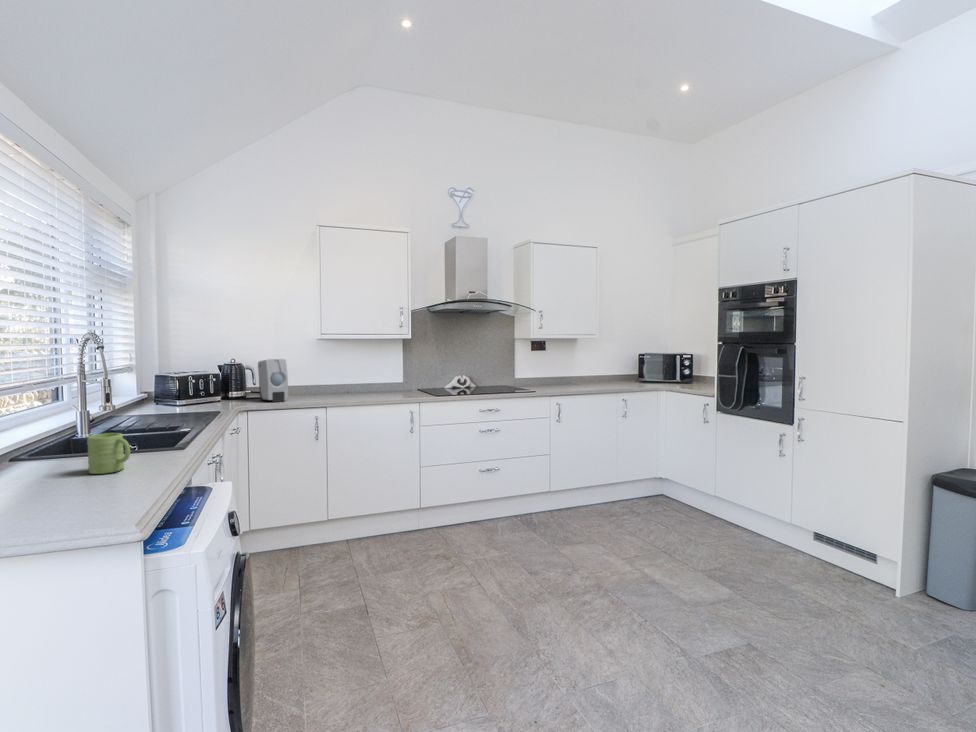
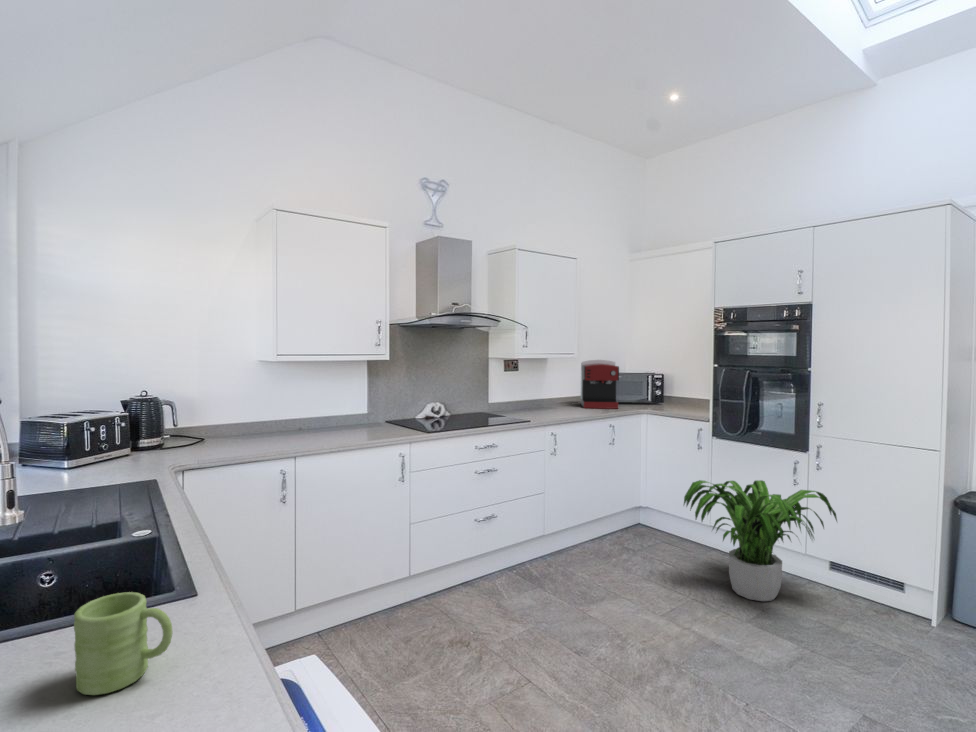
coffee maker: none [608,340,643,385] -> present [581,360,619,409]
soap dispenser: present [258,359,288,402] -> none [189,392,238,453]
potted plant: none [661,446,806,561] -> present [684,480,837,601]

